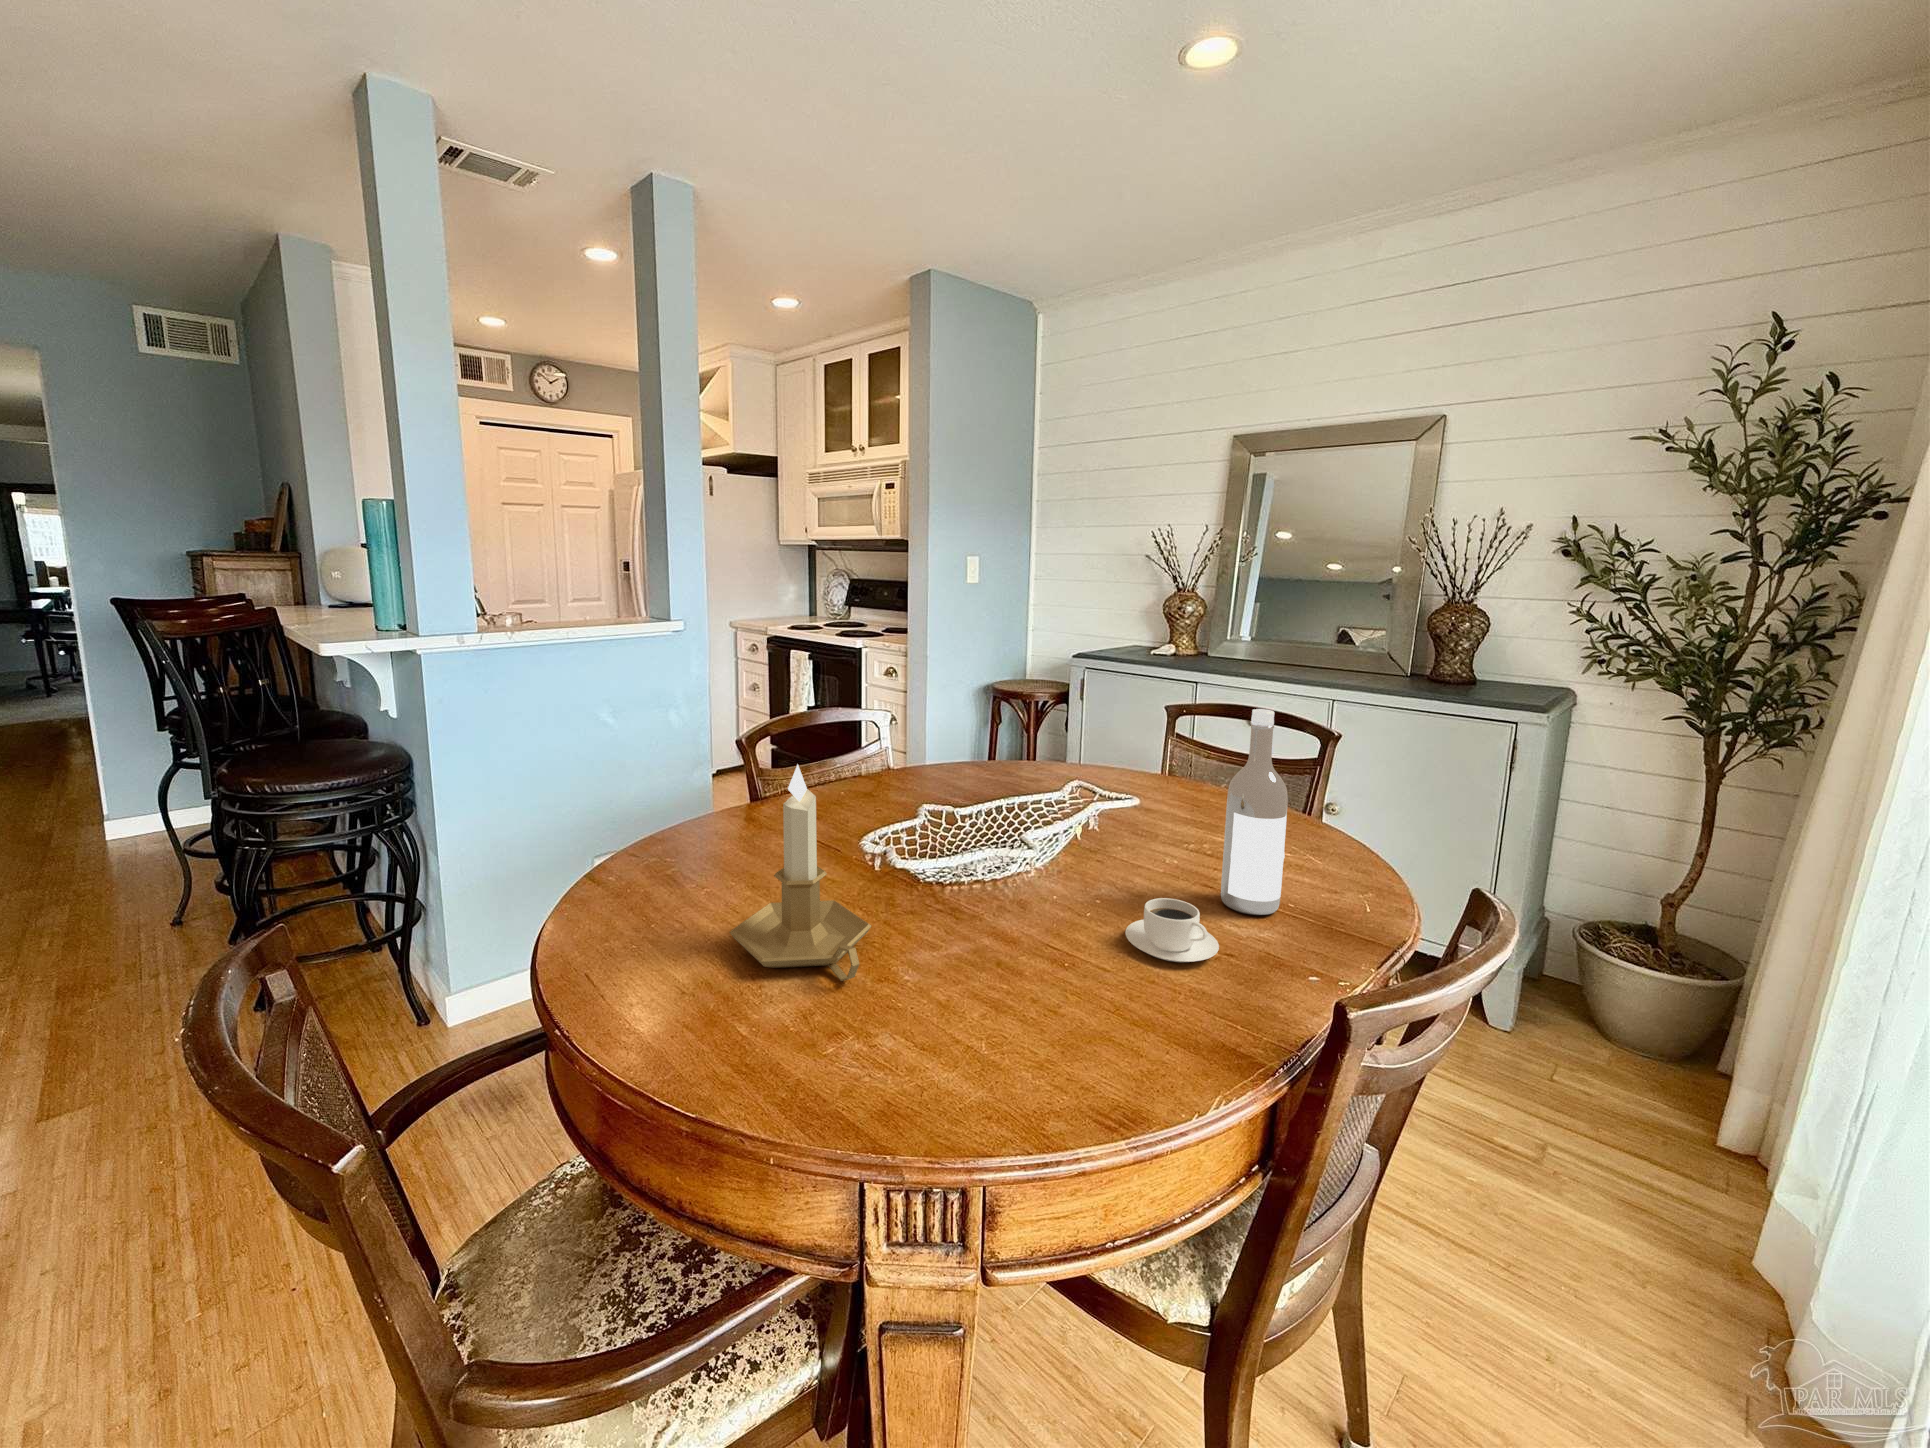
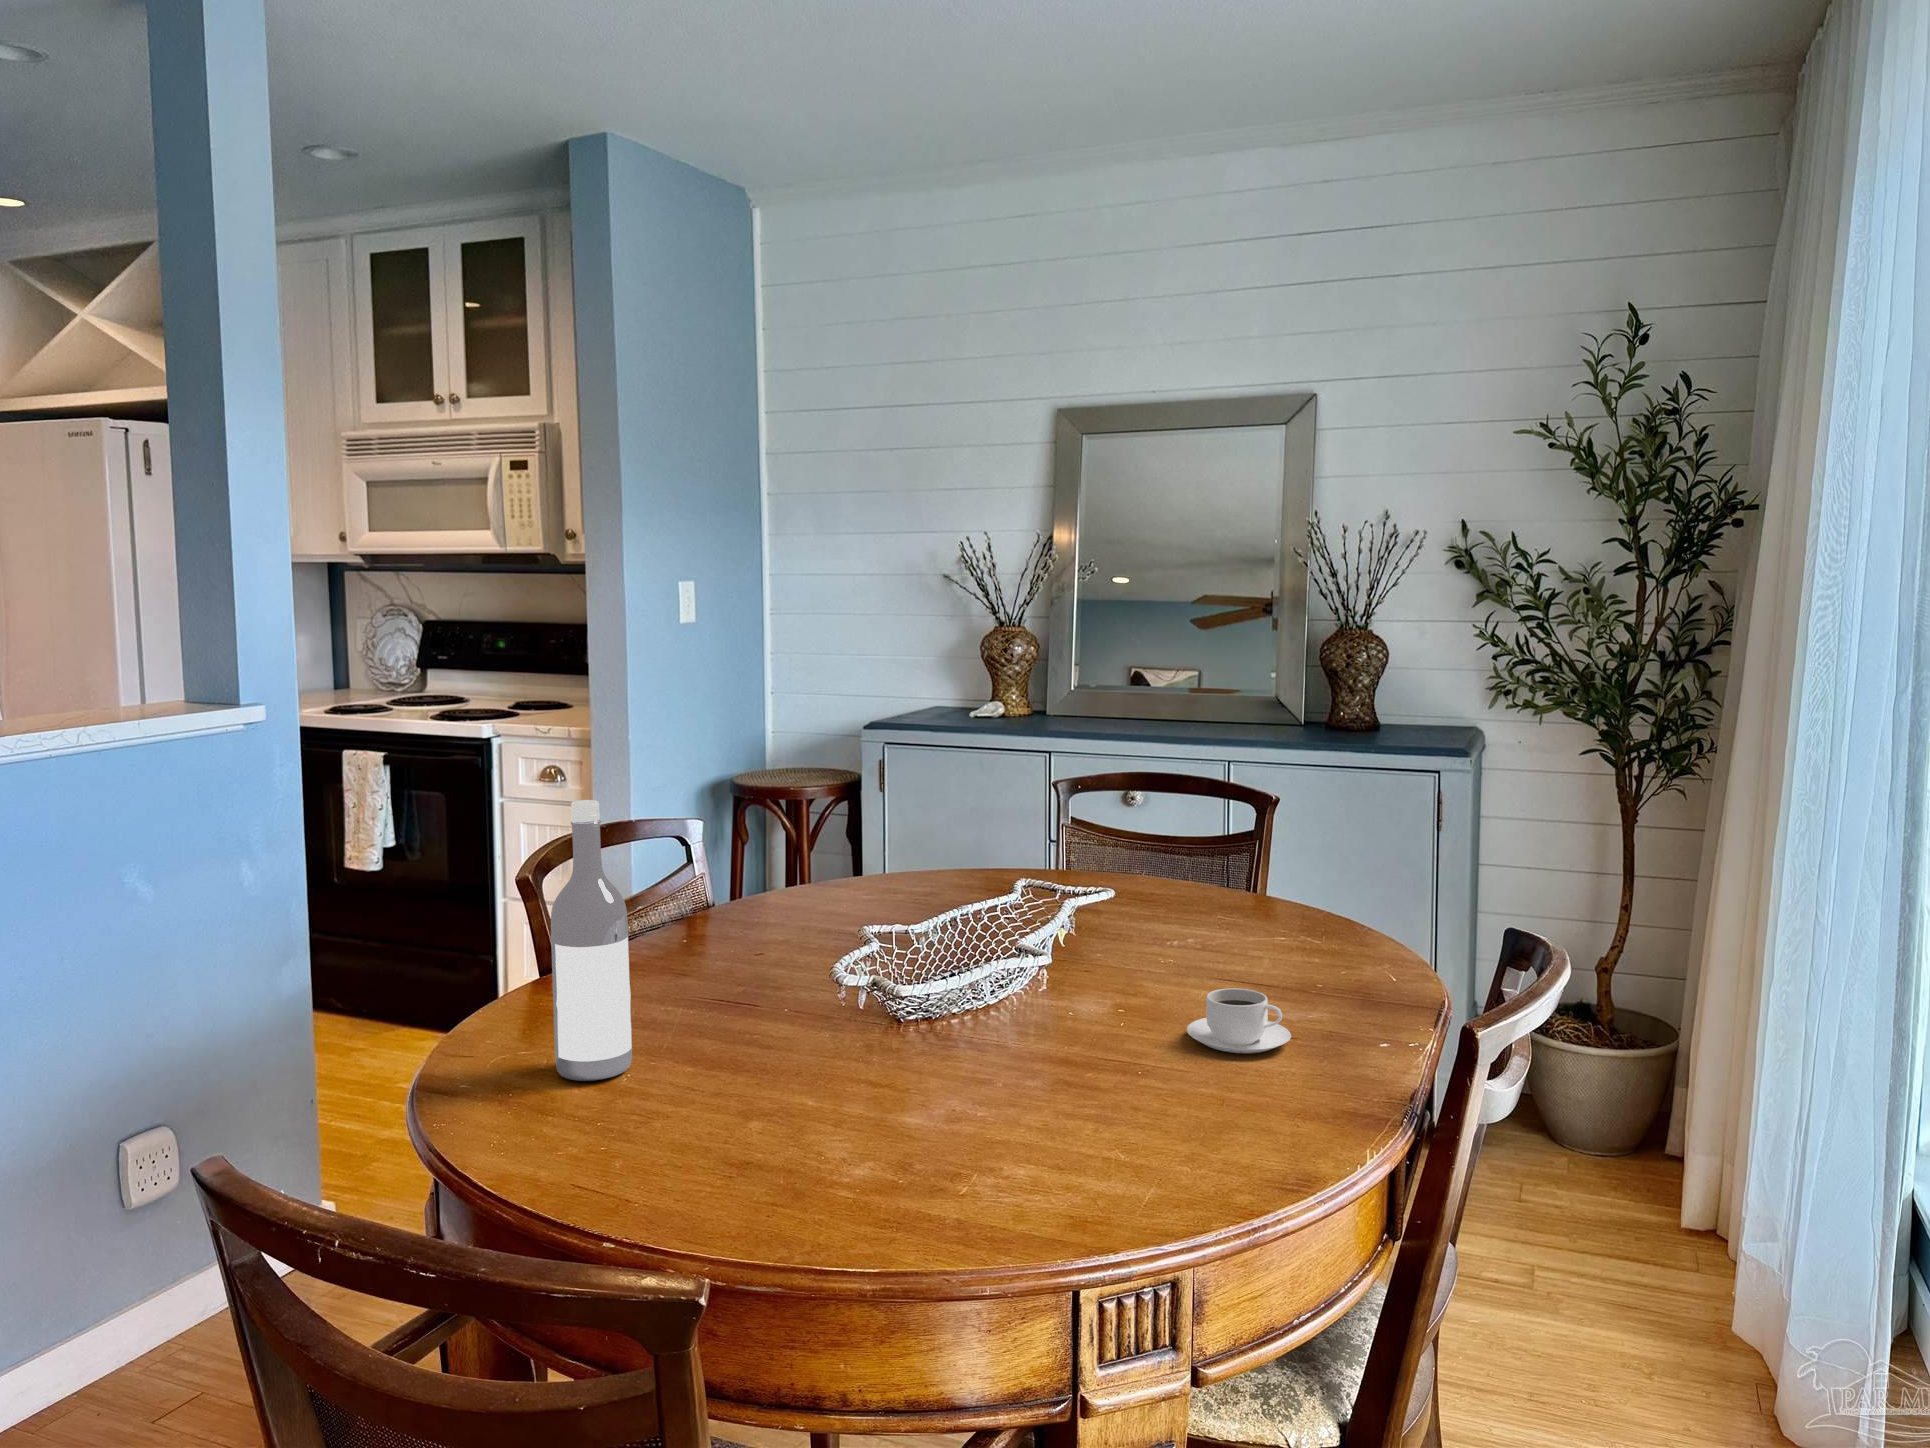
wine bottle: present [1221,709,1288,915] -> present [551,800,632,1081]
candlestick: present [730,764,871,981] -> none [750,870,952,1135]

